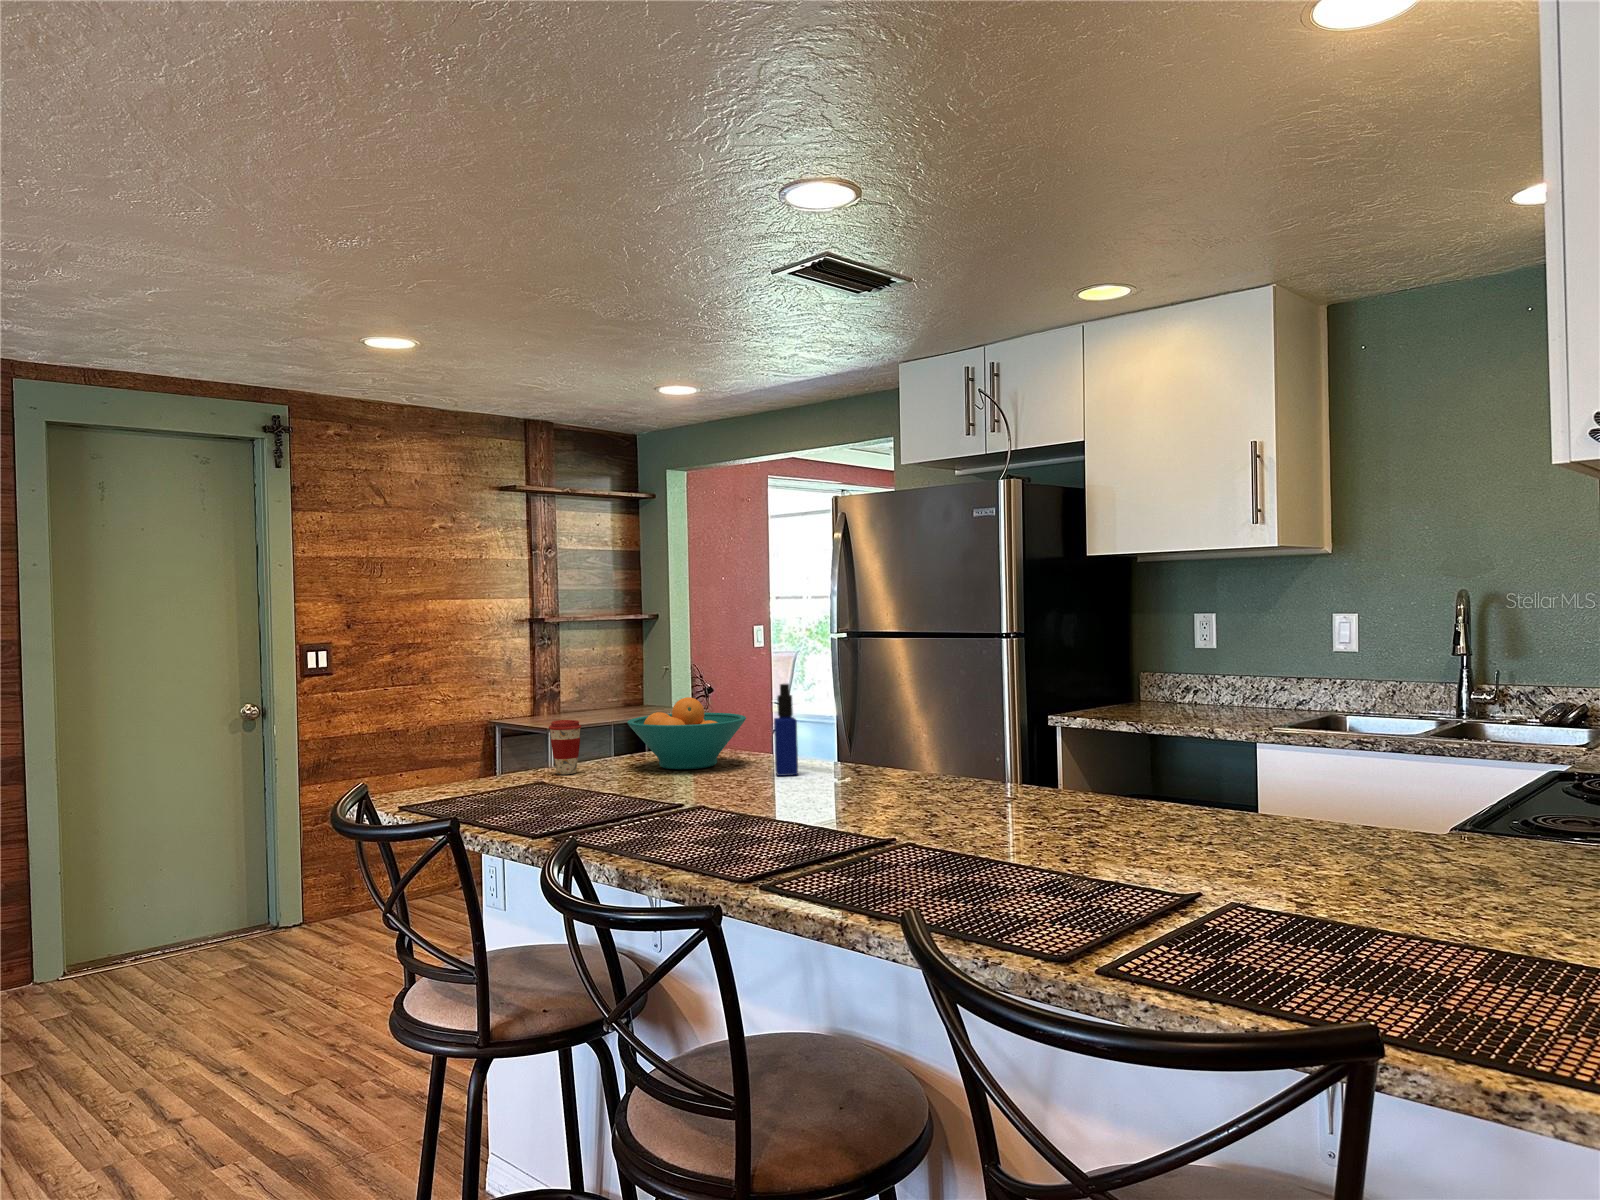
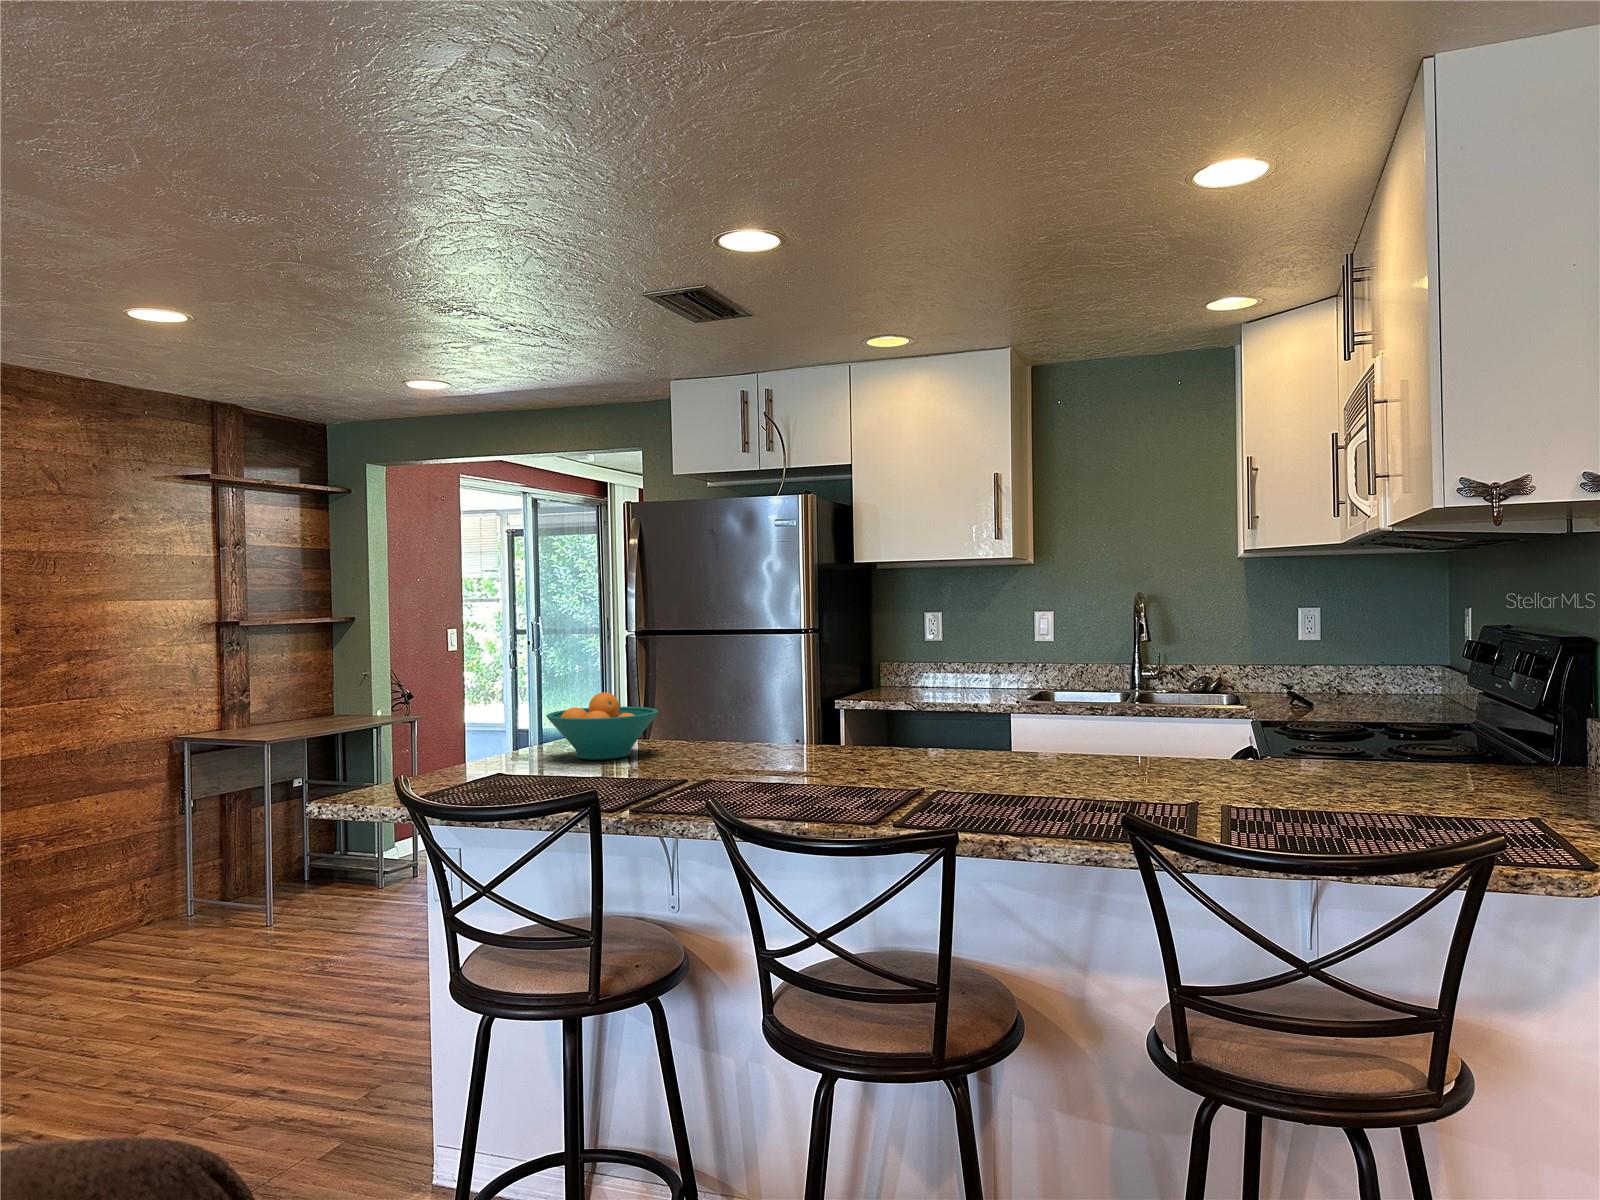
bottle: present [774,684,798,776] -> none [700,676,726,758]
coffee cup: present [549,720,581,774] -> none [480,718,512,771]

